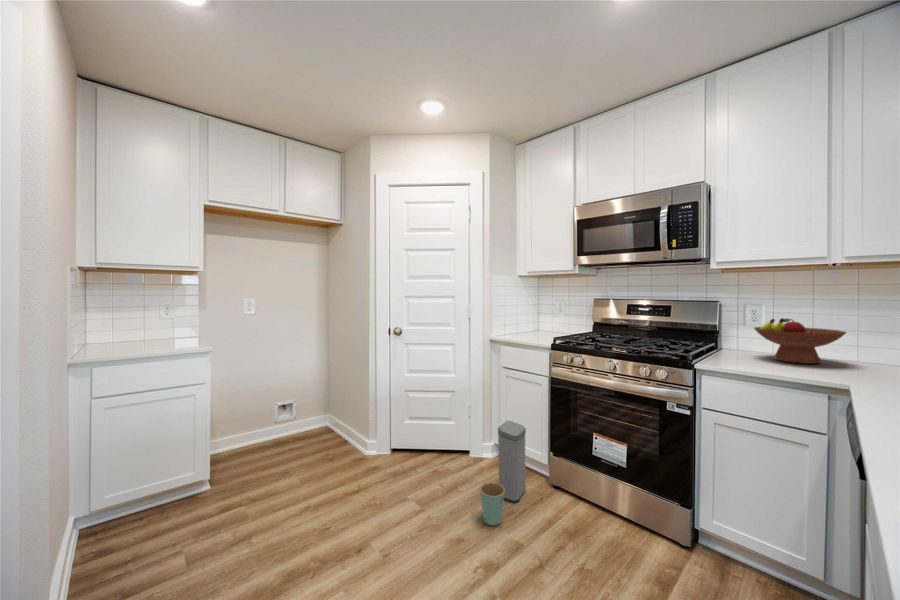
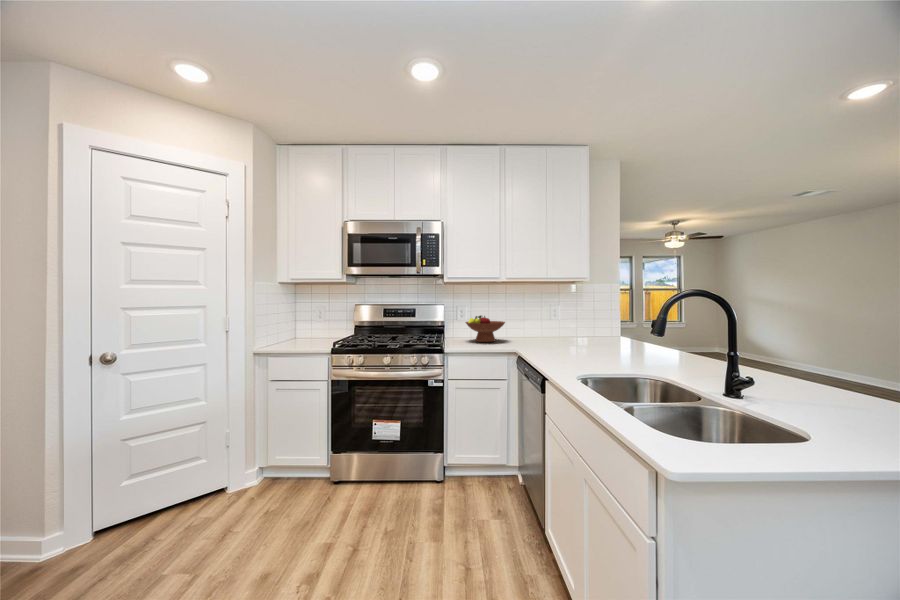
trash can: present [480,421,526,526] -> none [276,433,311,545]

